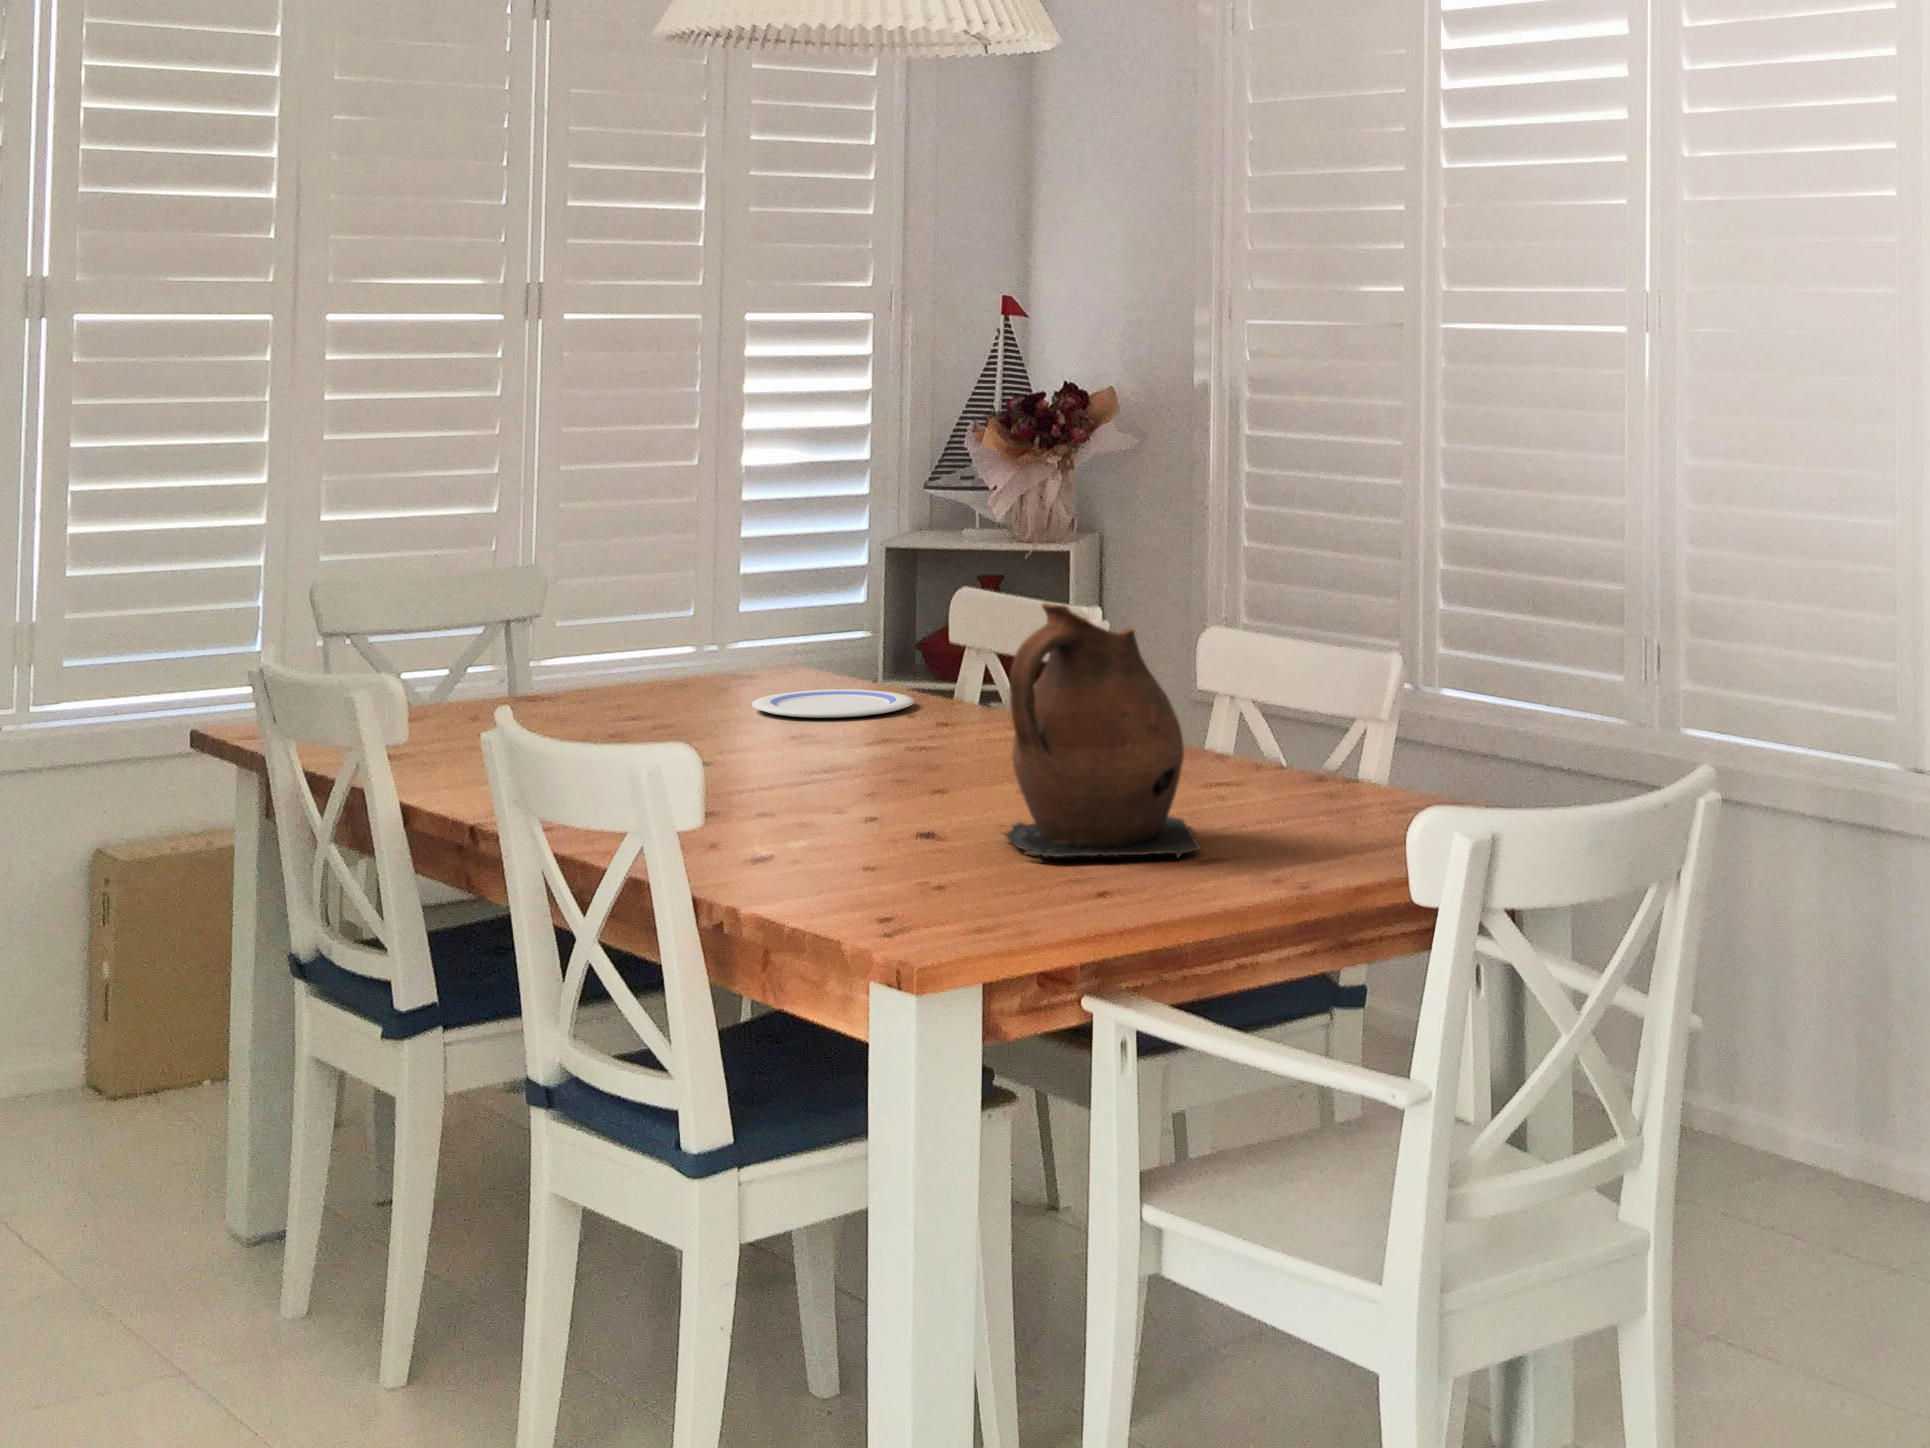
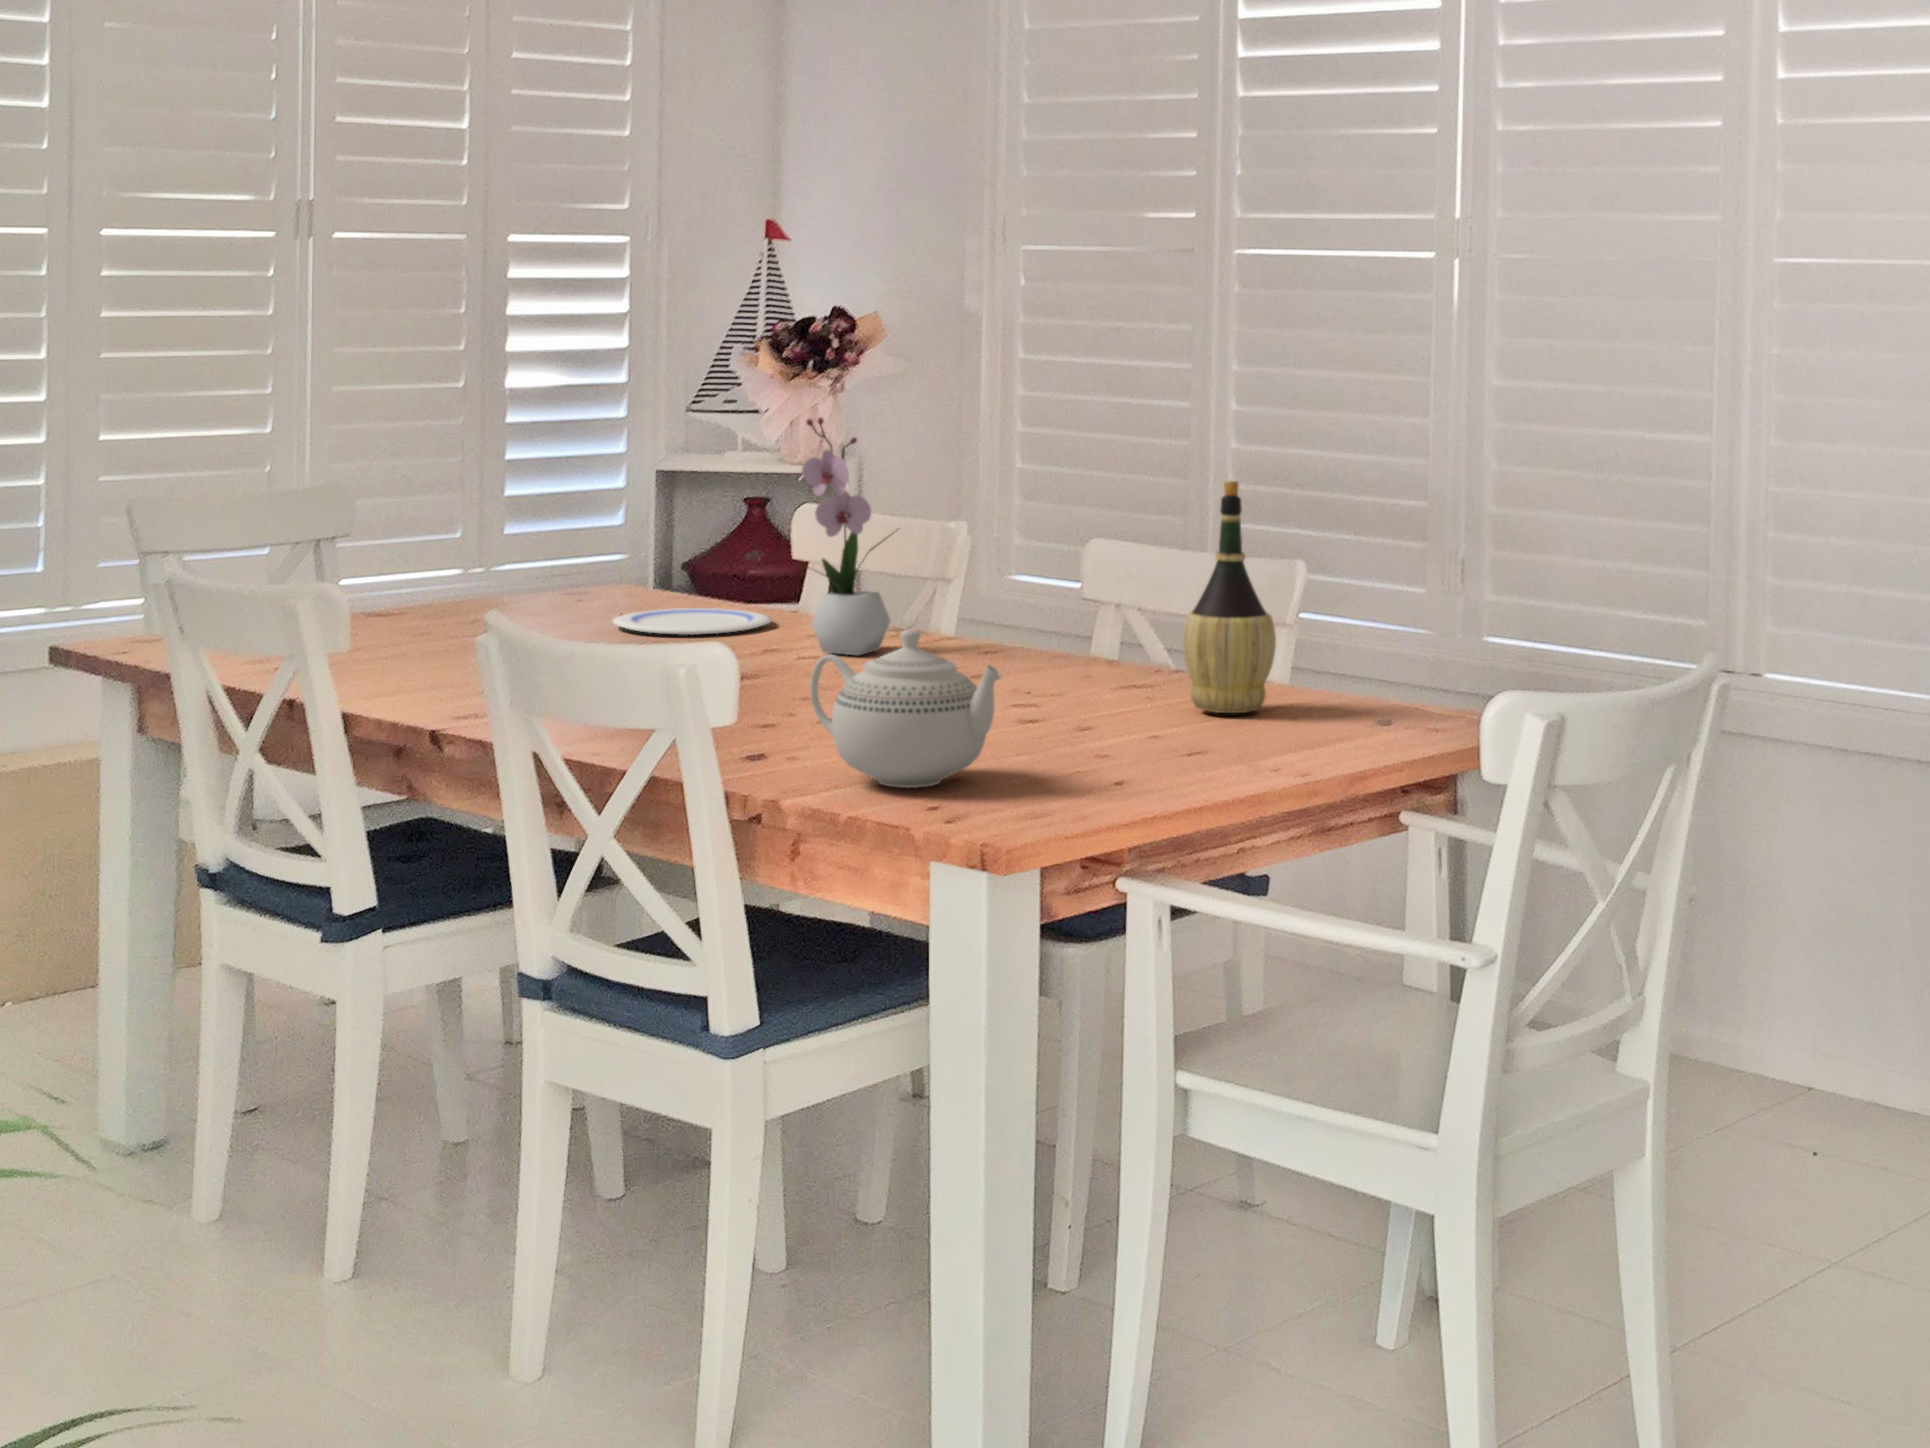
flower arrangement: none [913,497,1019,743] -> present [802,417,897,655]
wine bottle: none [1247,567,1345,814] -> present [1183,481,1276,713]
ceramic pitcher: present [1003,603,1200,858] -> none [967,514,1172,753]
teapot: none [803,726,981,895] -> present [810,629,1001,788]

